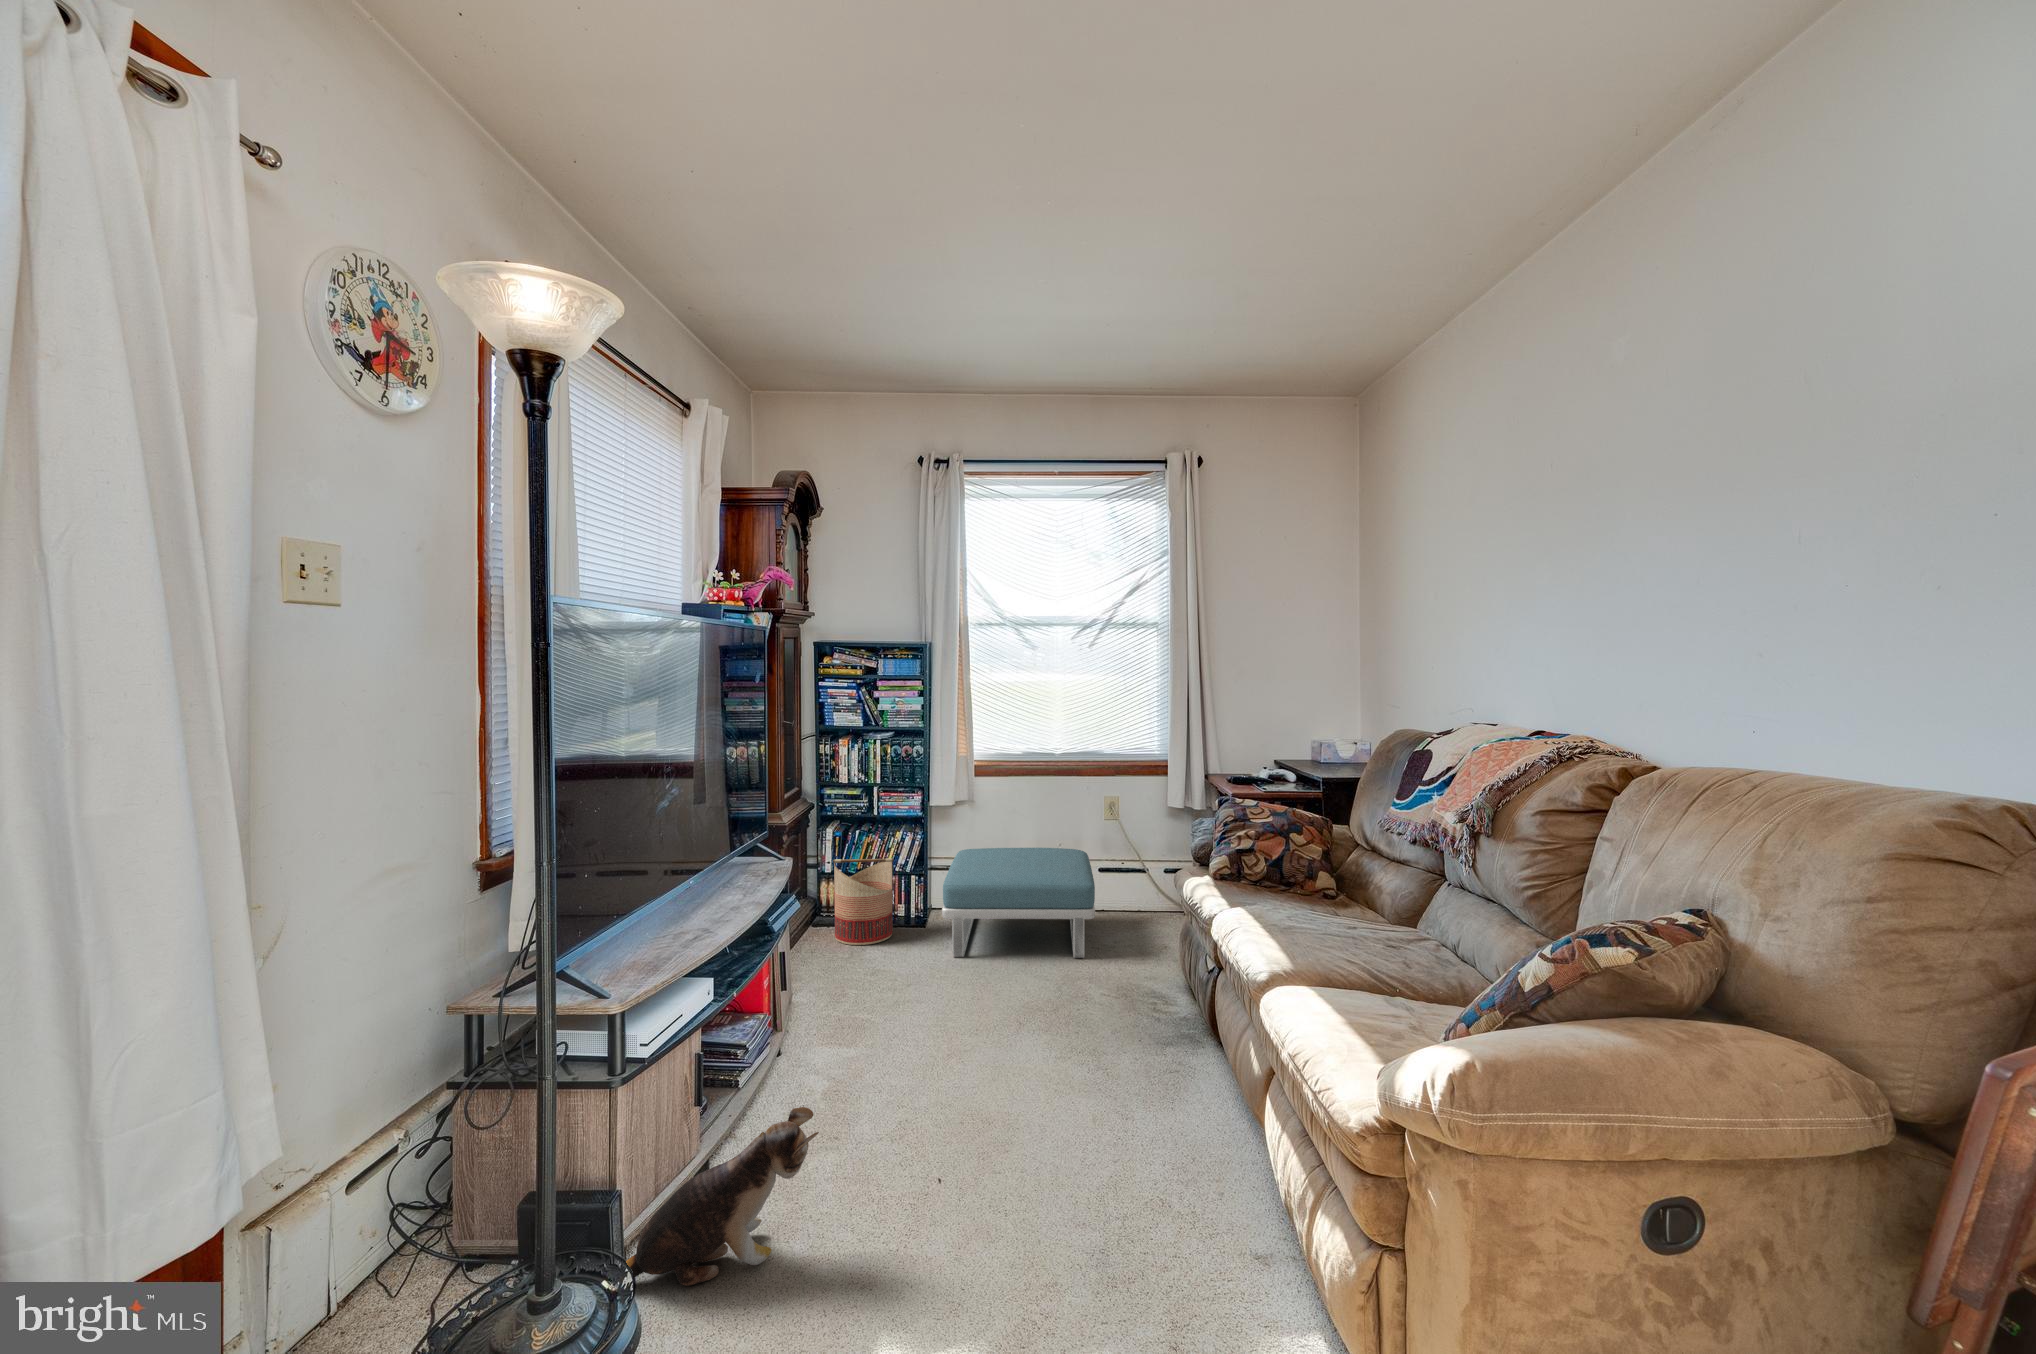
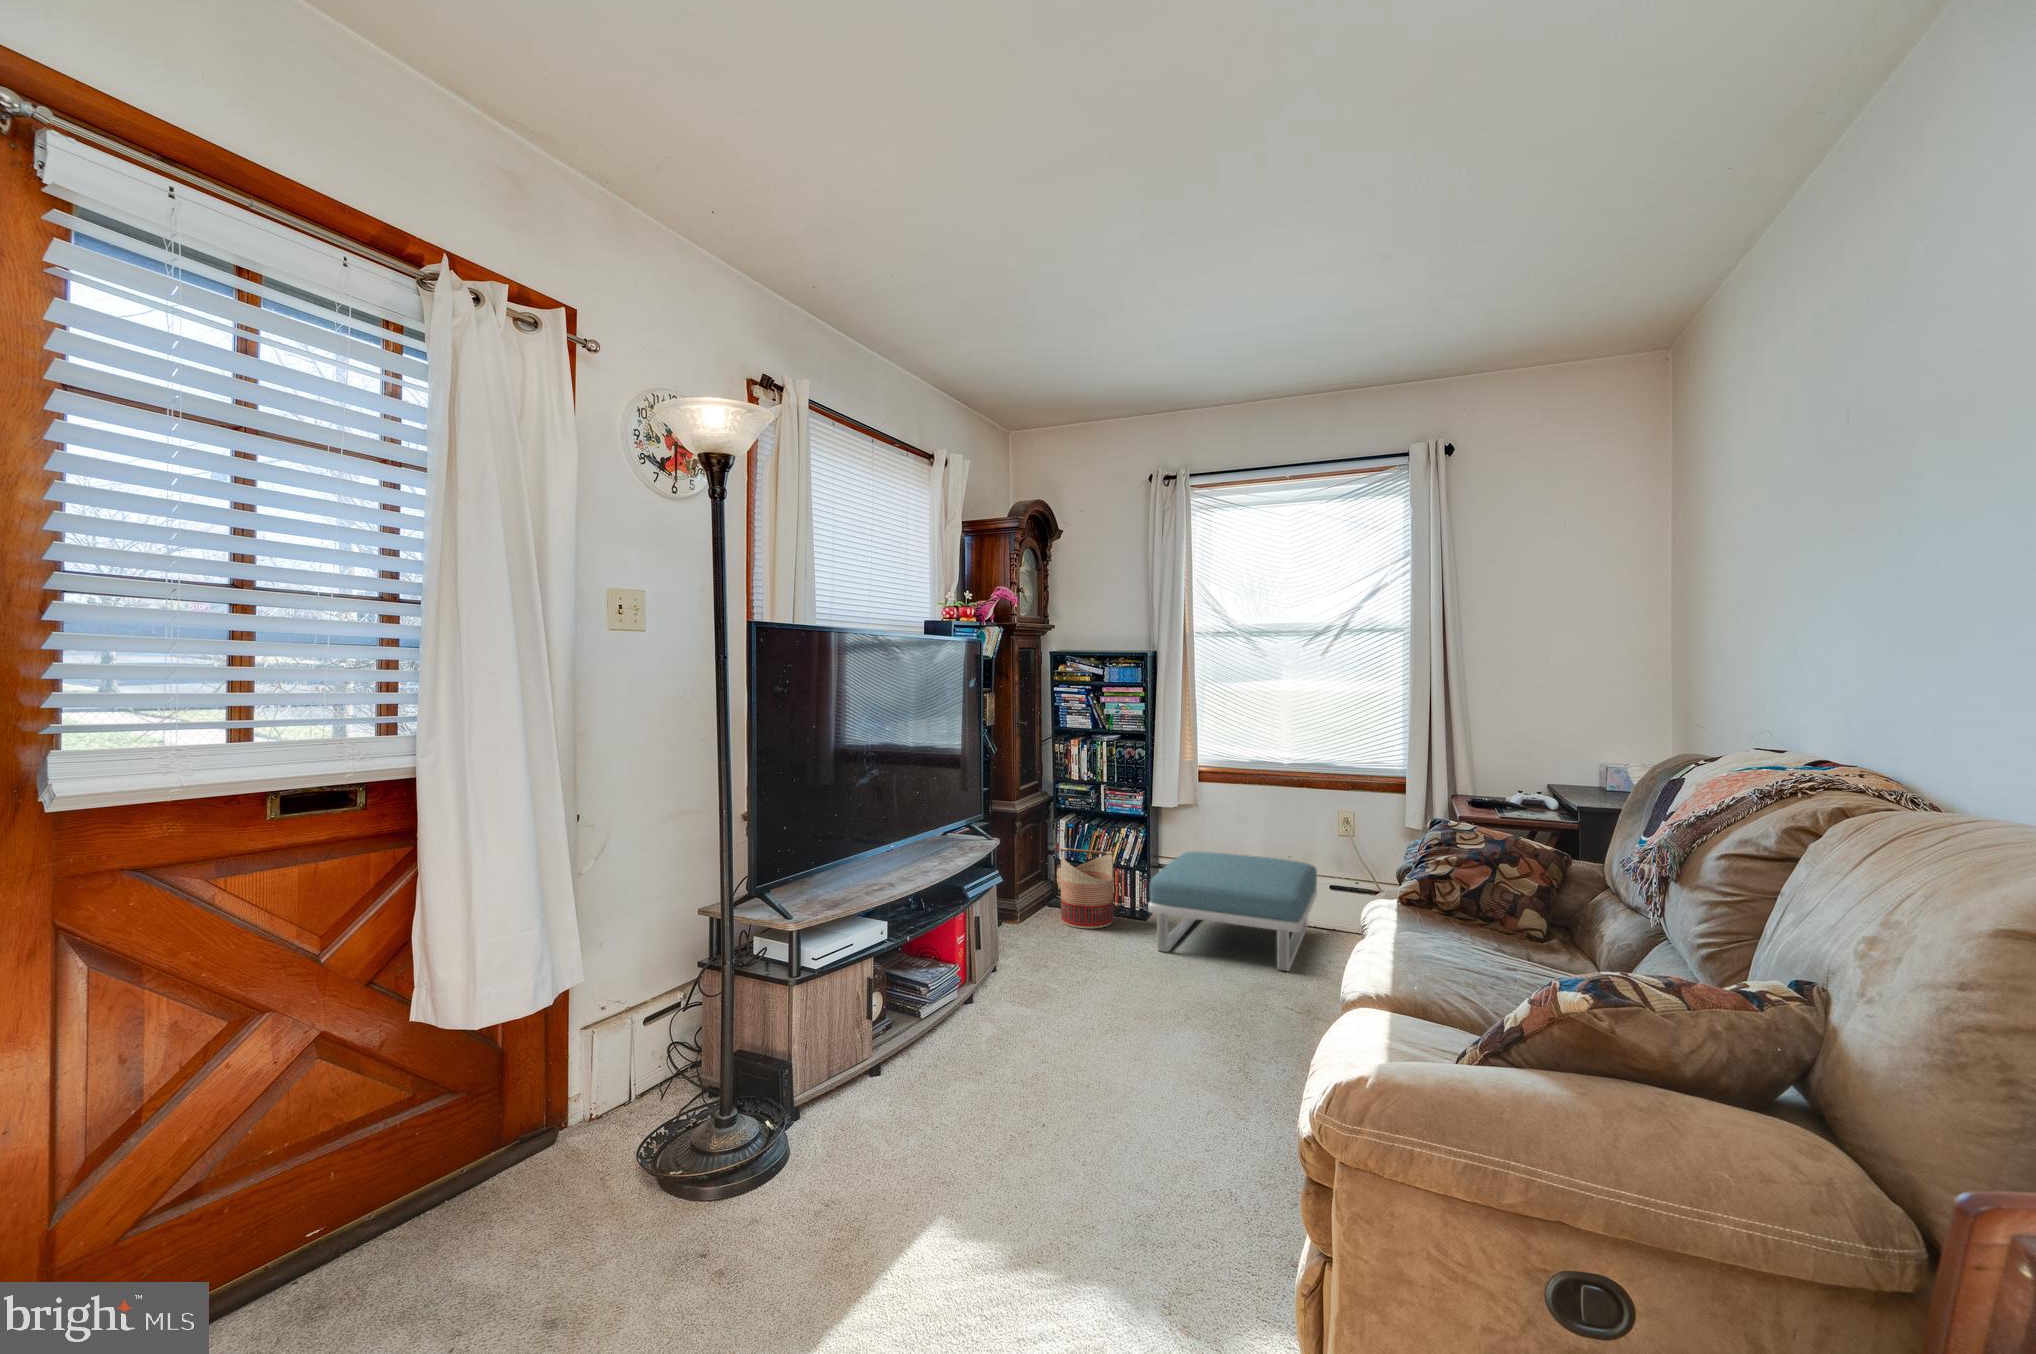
plush toy: present [626,1107,819,1286] -> none [764,1033,931,1149]

